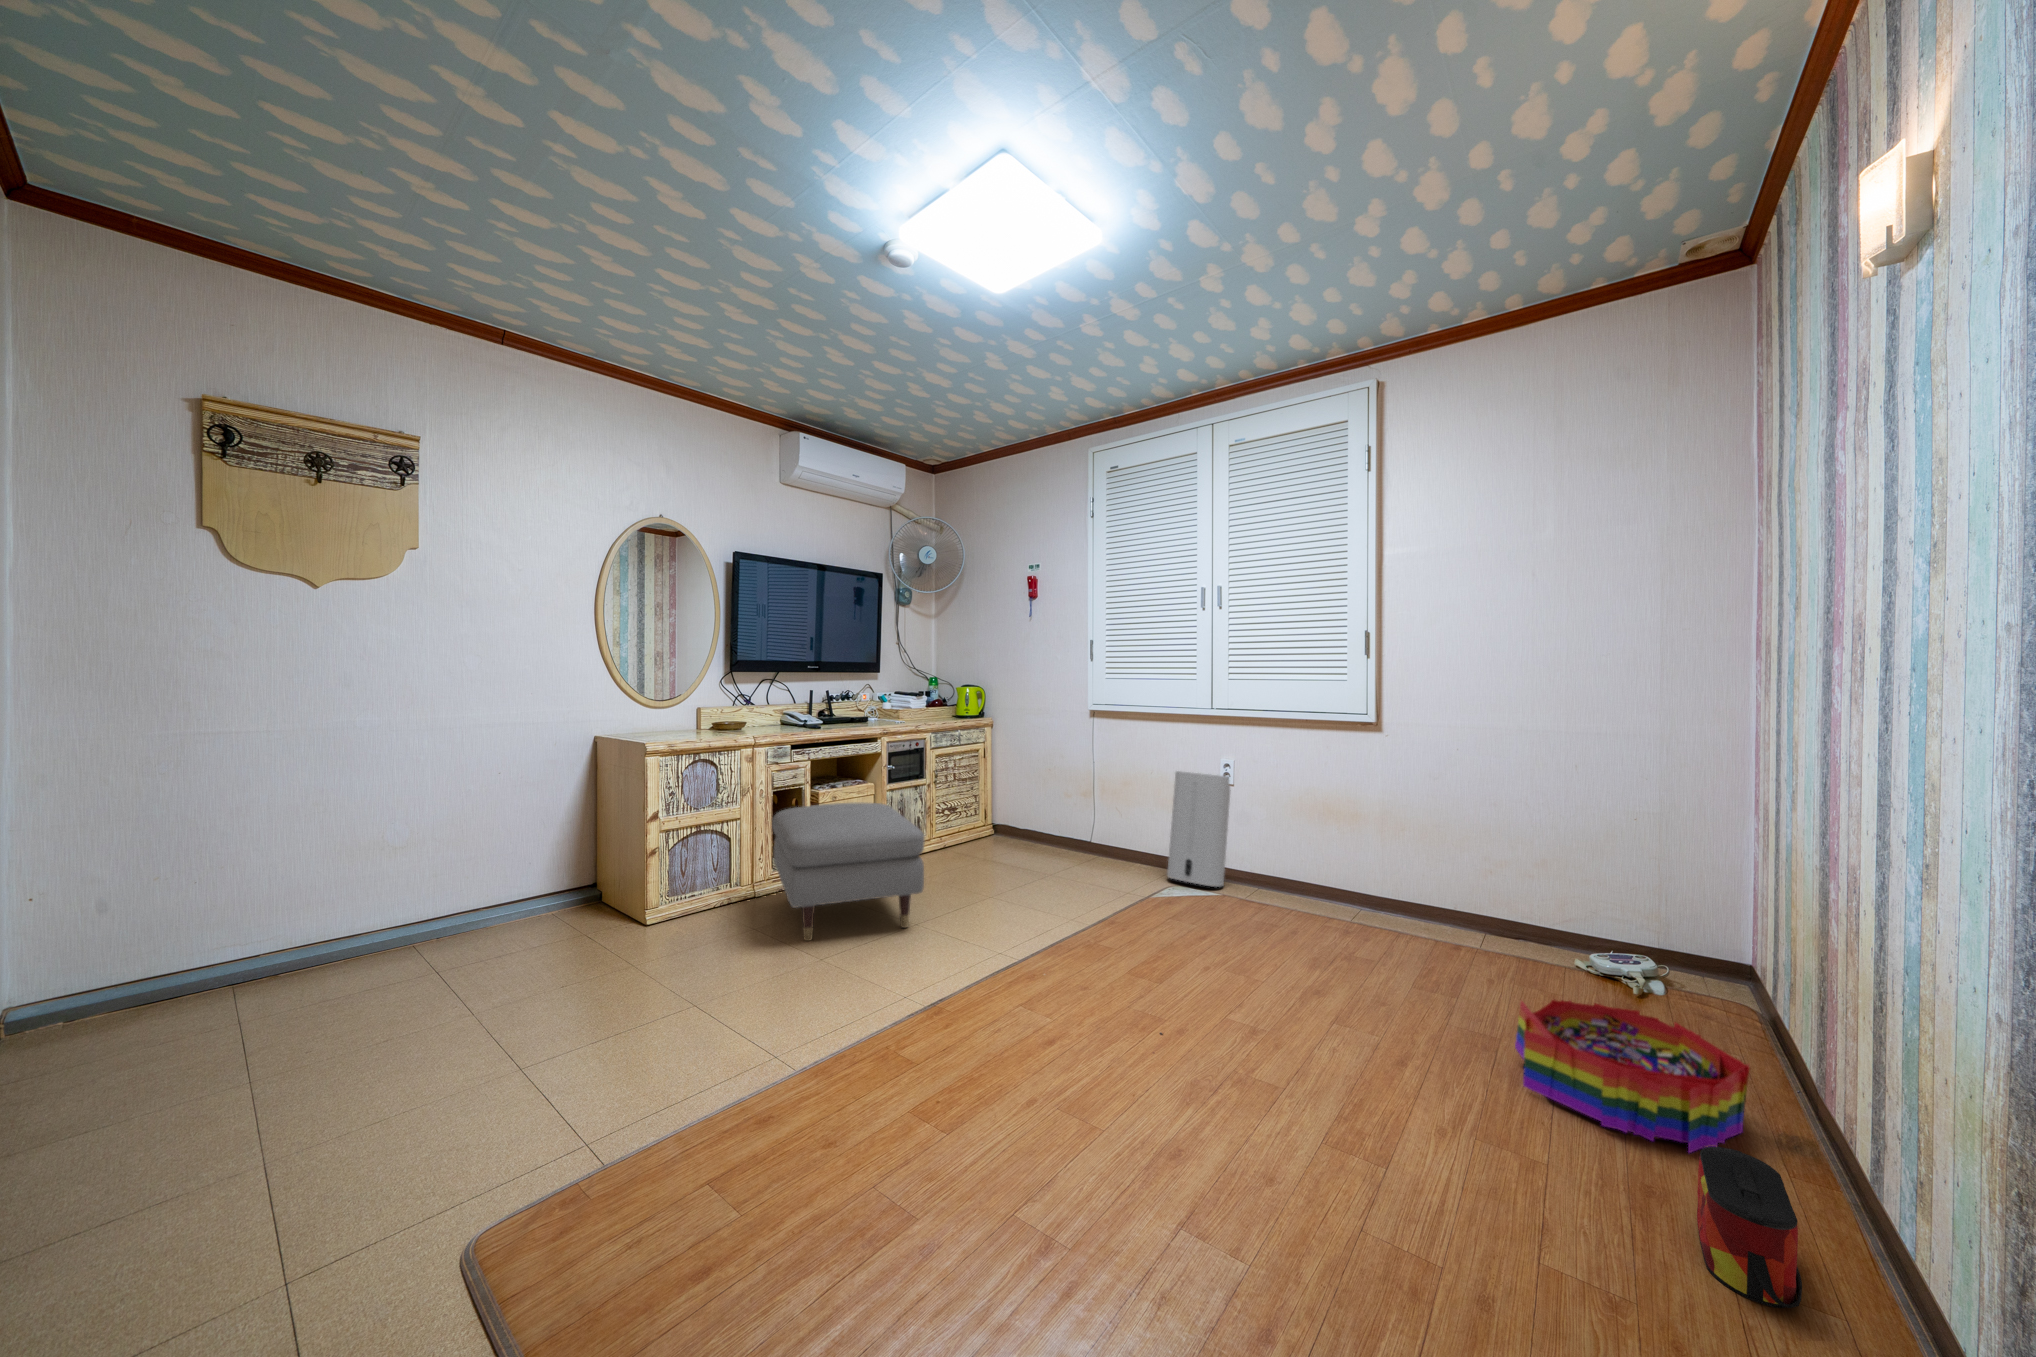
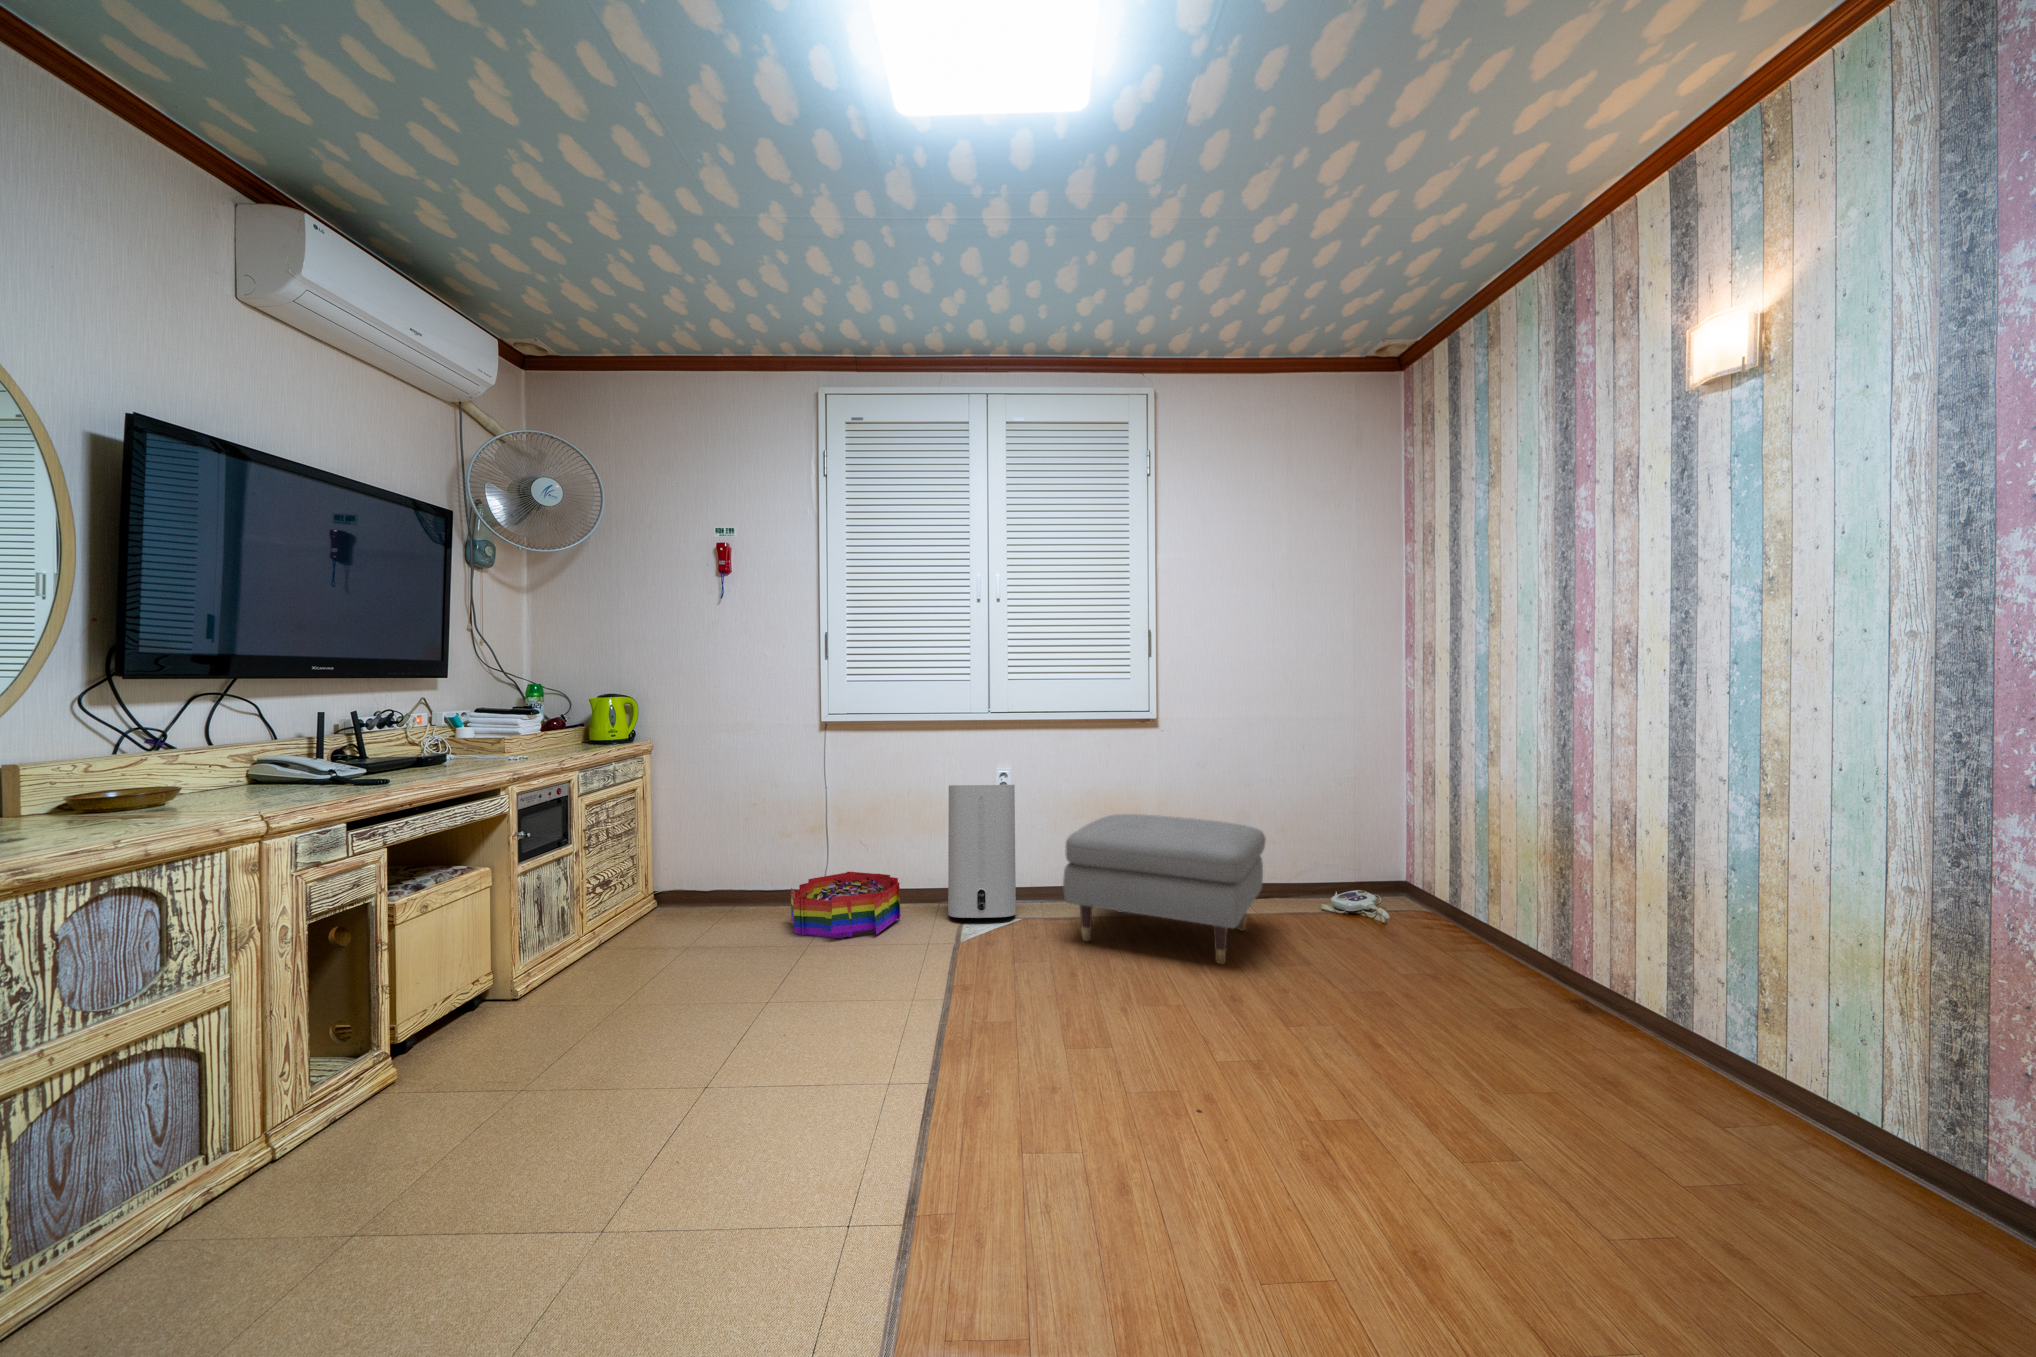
ottoman: present [772,803,924,941] -> present [1063,814,1266,964]
storage bin: present [1515,999,1749,1153] -> present [791,872,901,938]
bag: present [1697,1146,1802,1308] -> none [1747,1057,1906,1192]

